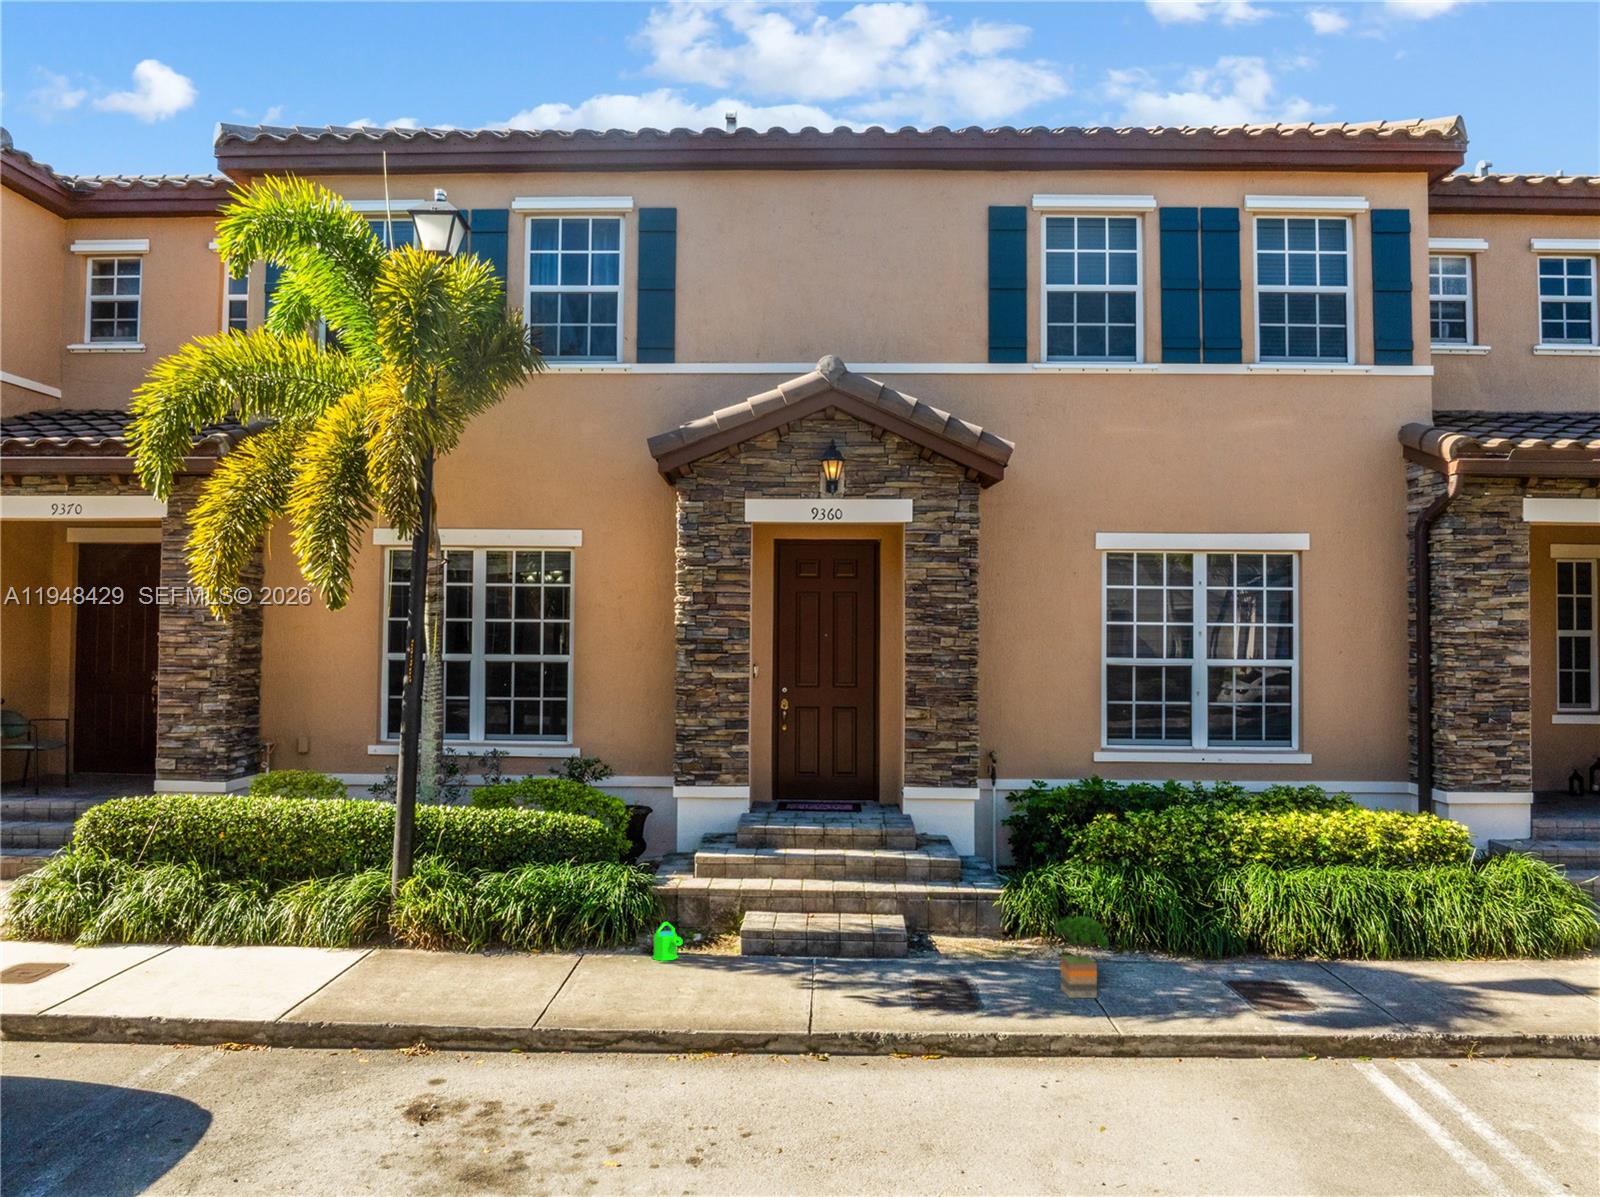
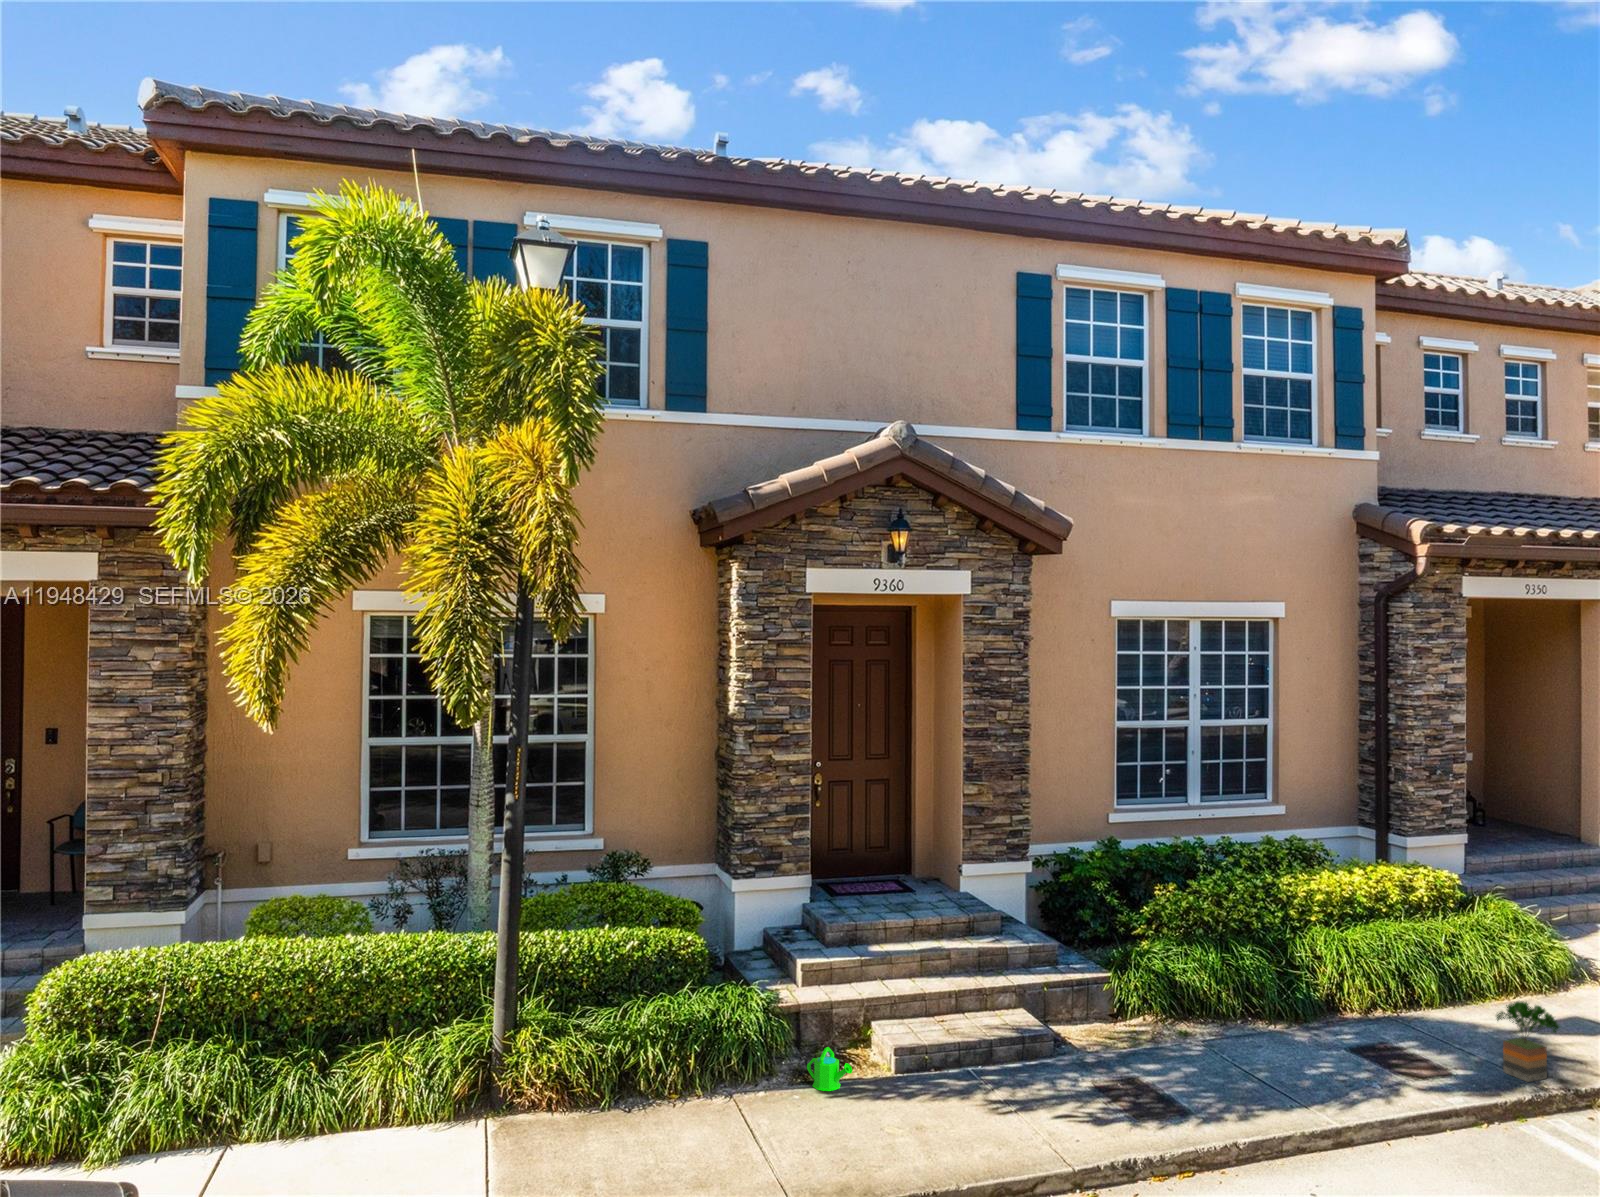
potted tree: present [1055,916,1108,998] -> present [1496,1001,1560,1082]

